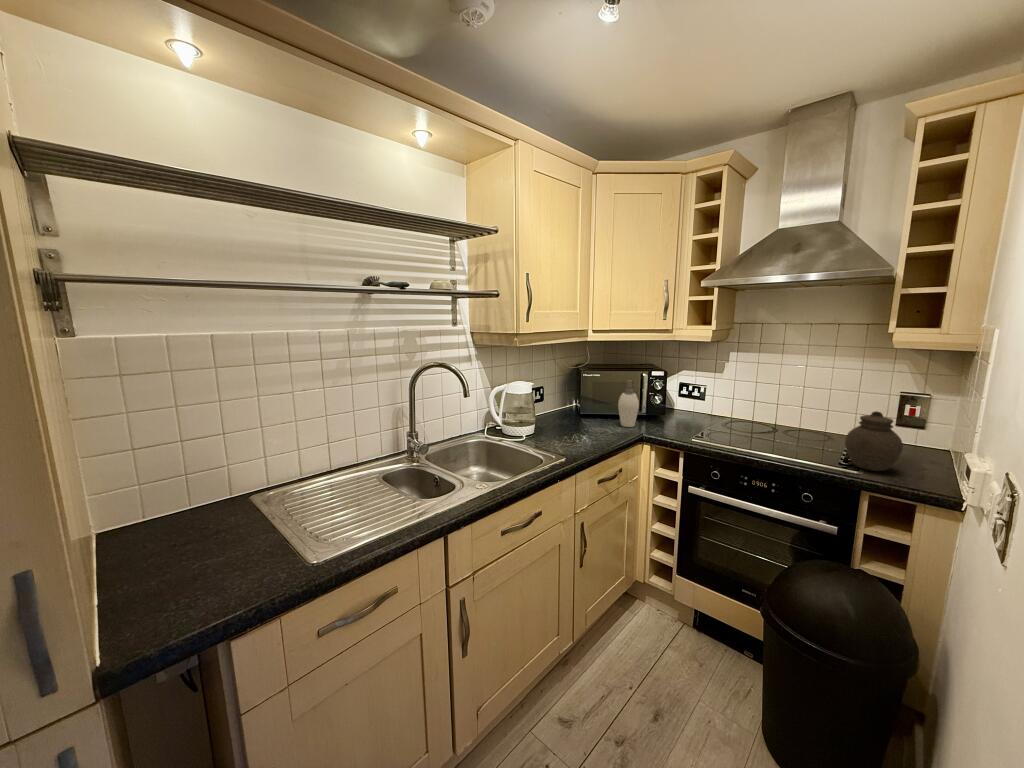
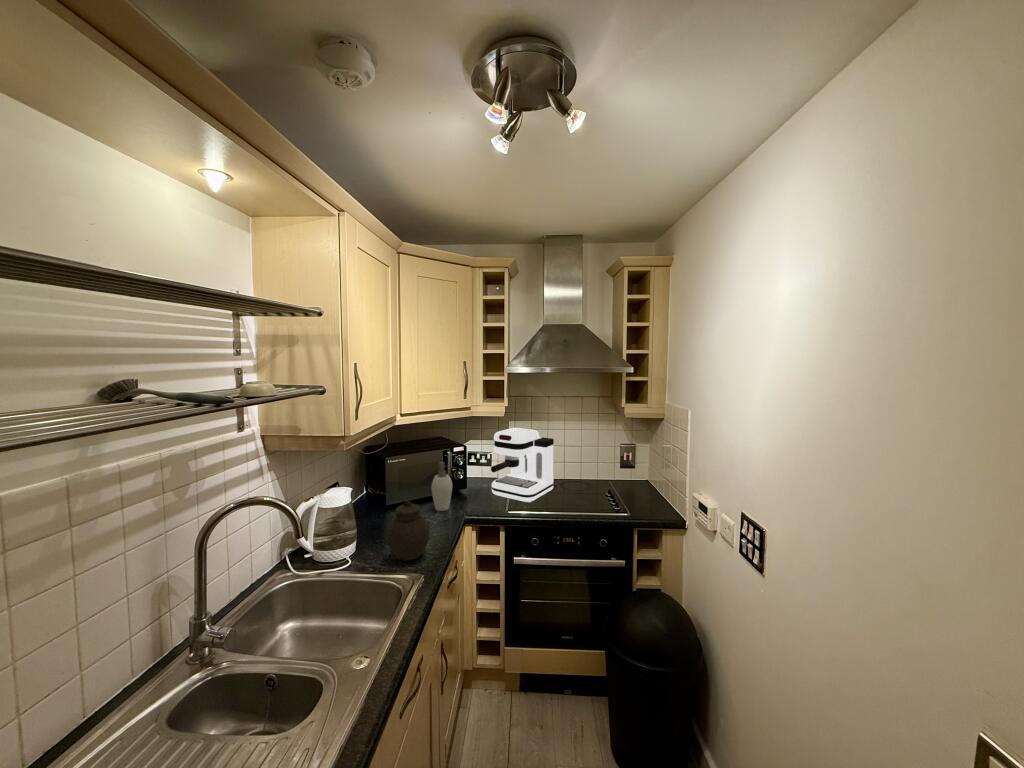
coffee maker: none [682,357,774,438] -> present [491,428,554,502]
jar: present [845,411,903,471] -> present [387,502,430,561]

